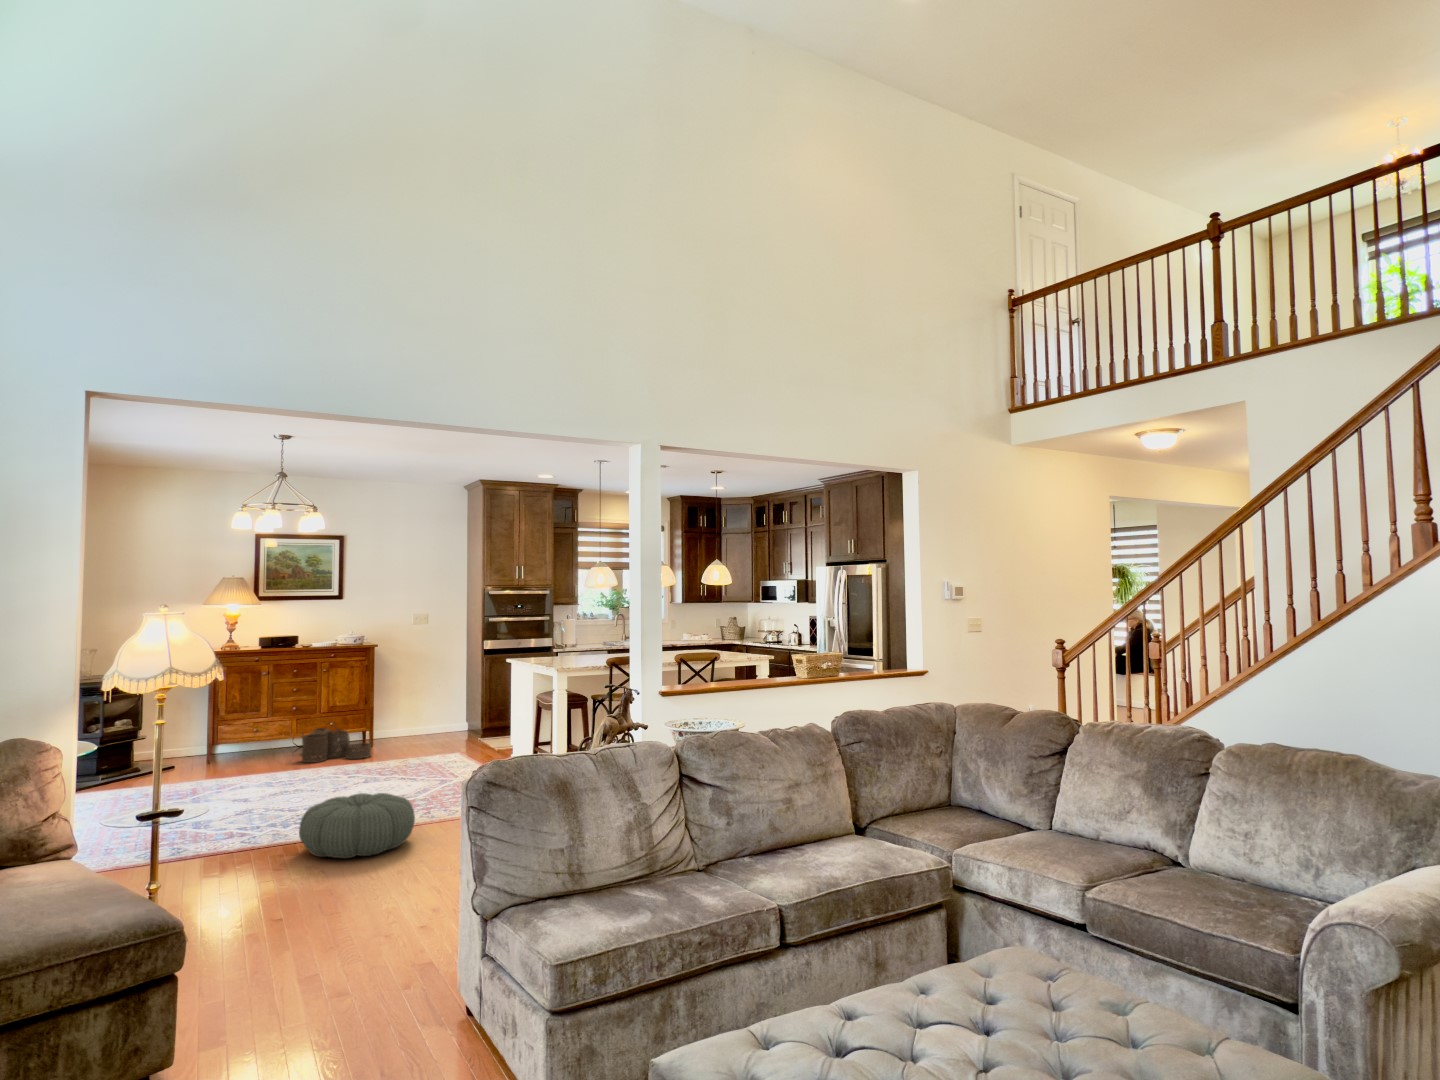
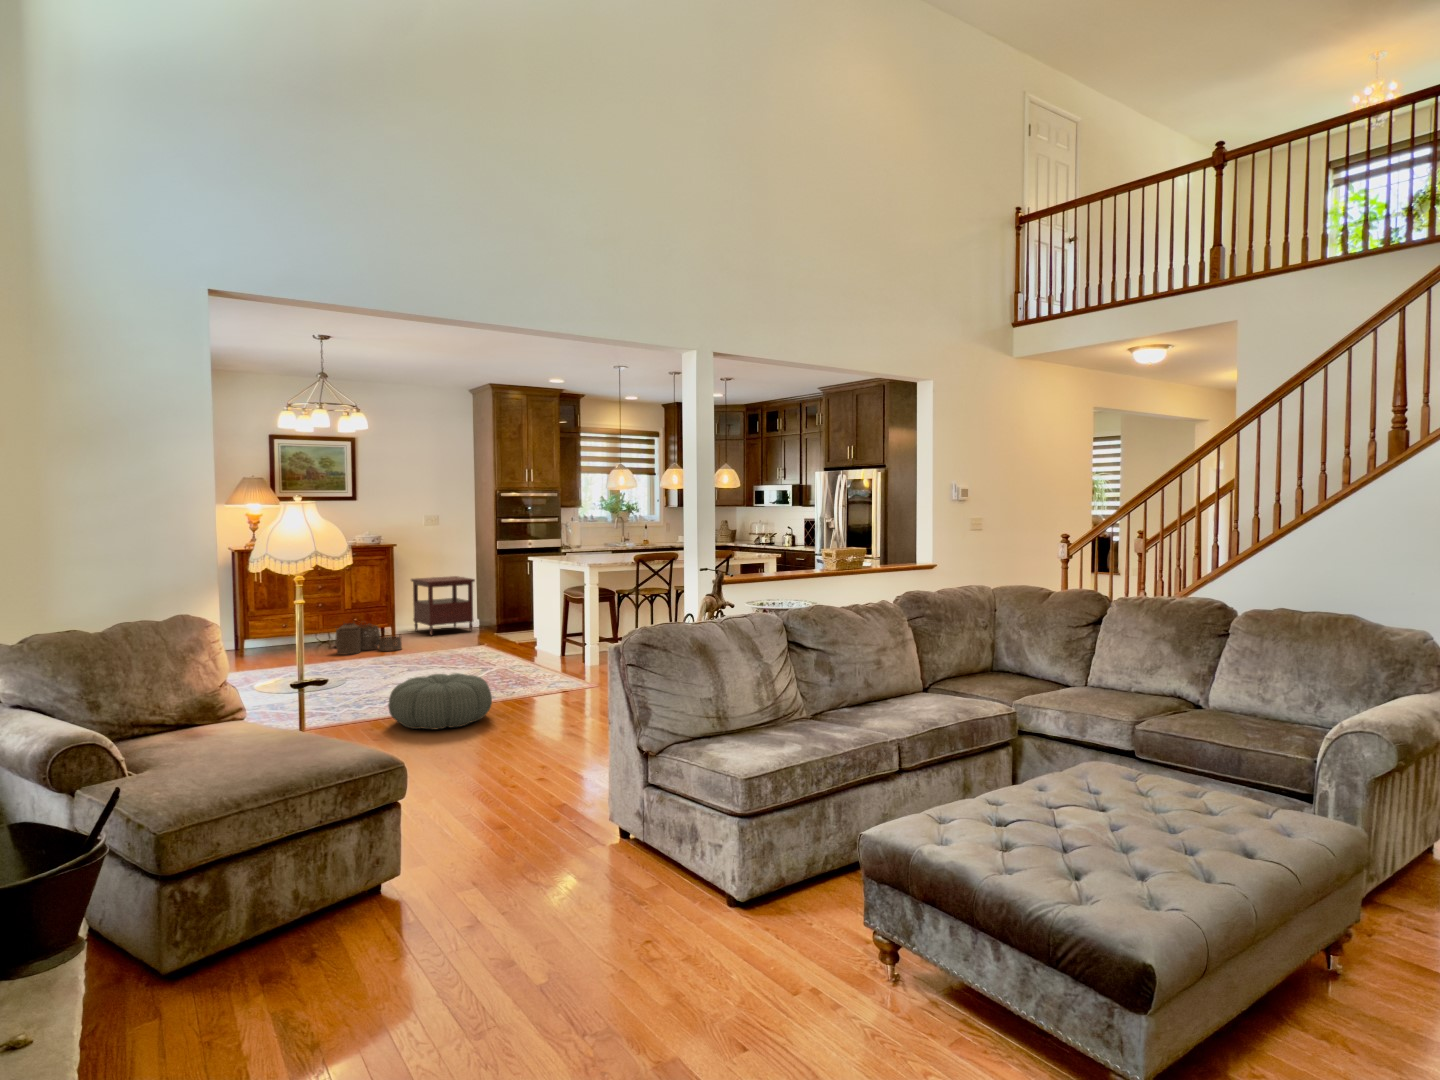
side table: none [395,677,459,741] -> present [411,576,475,636]

